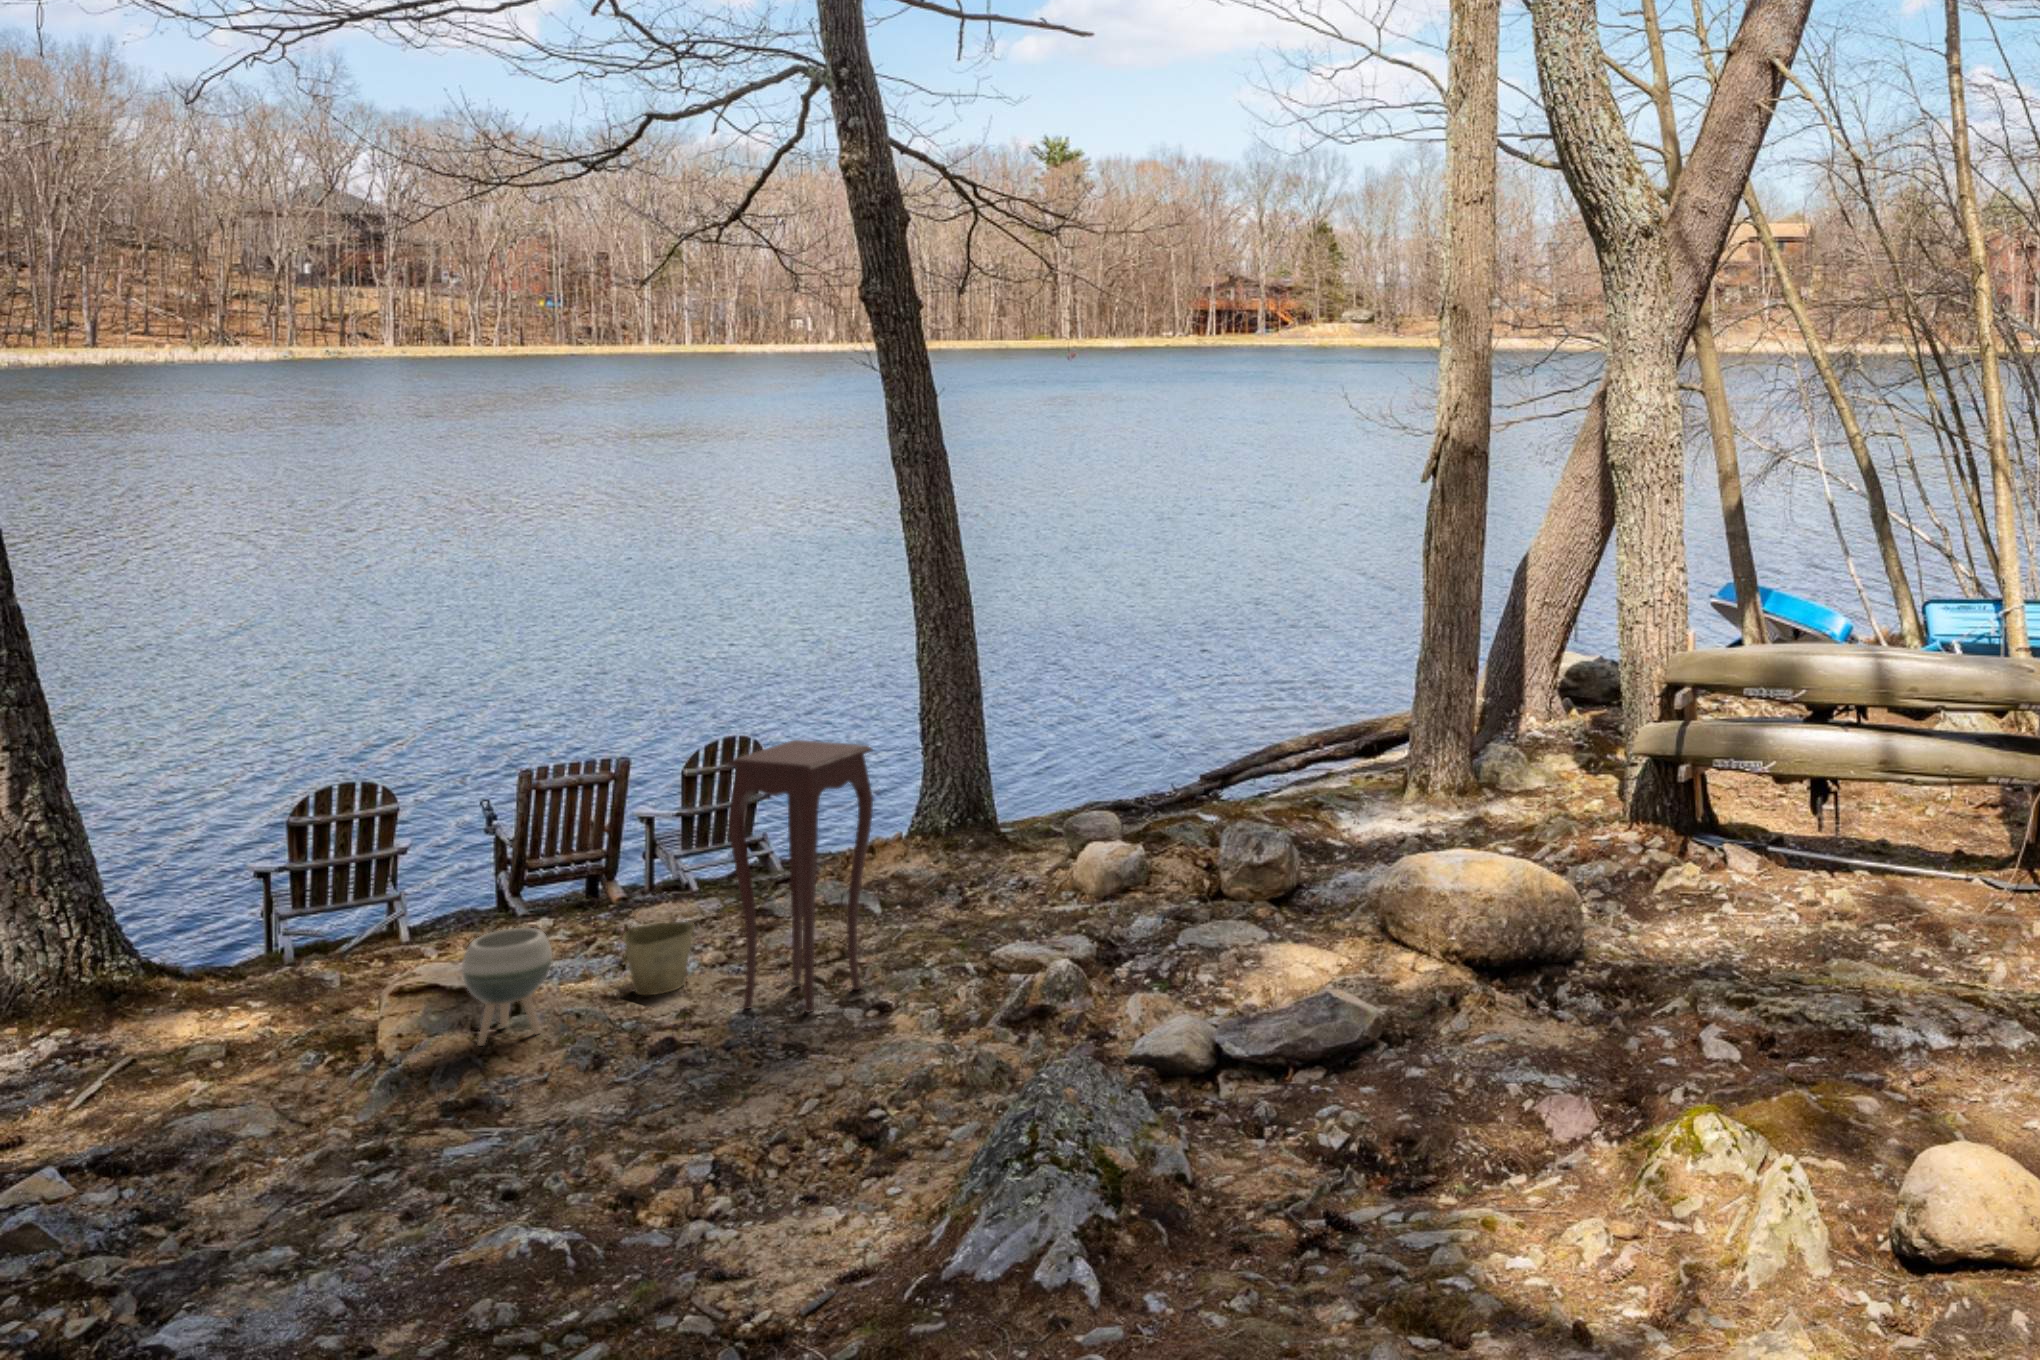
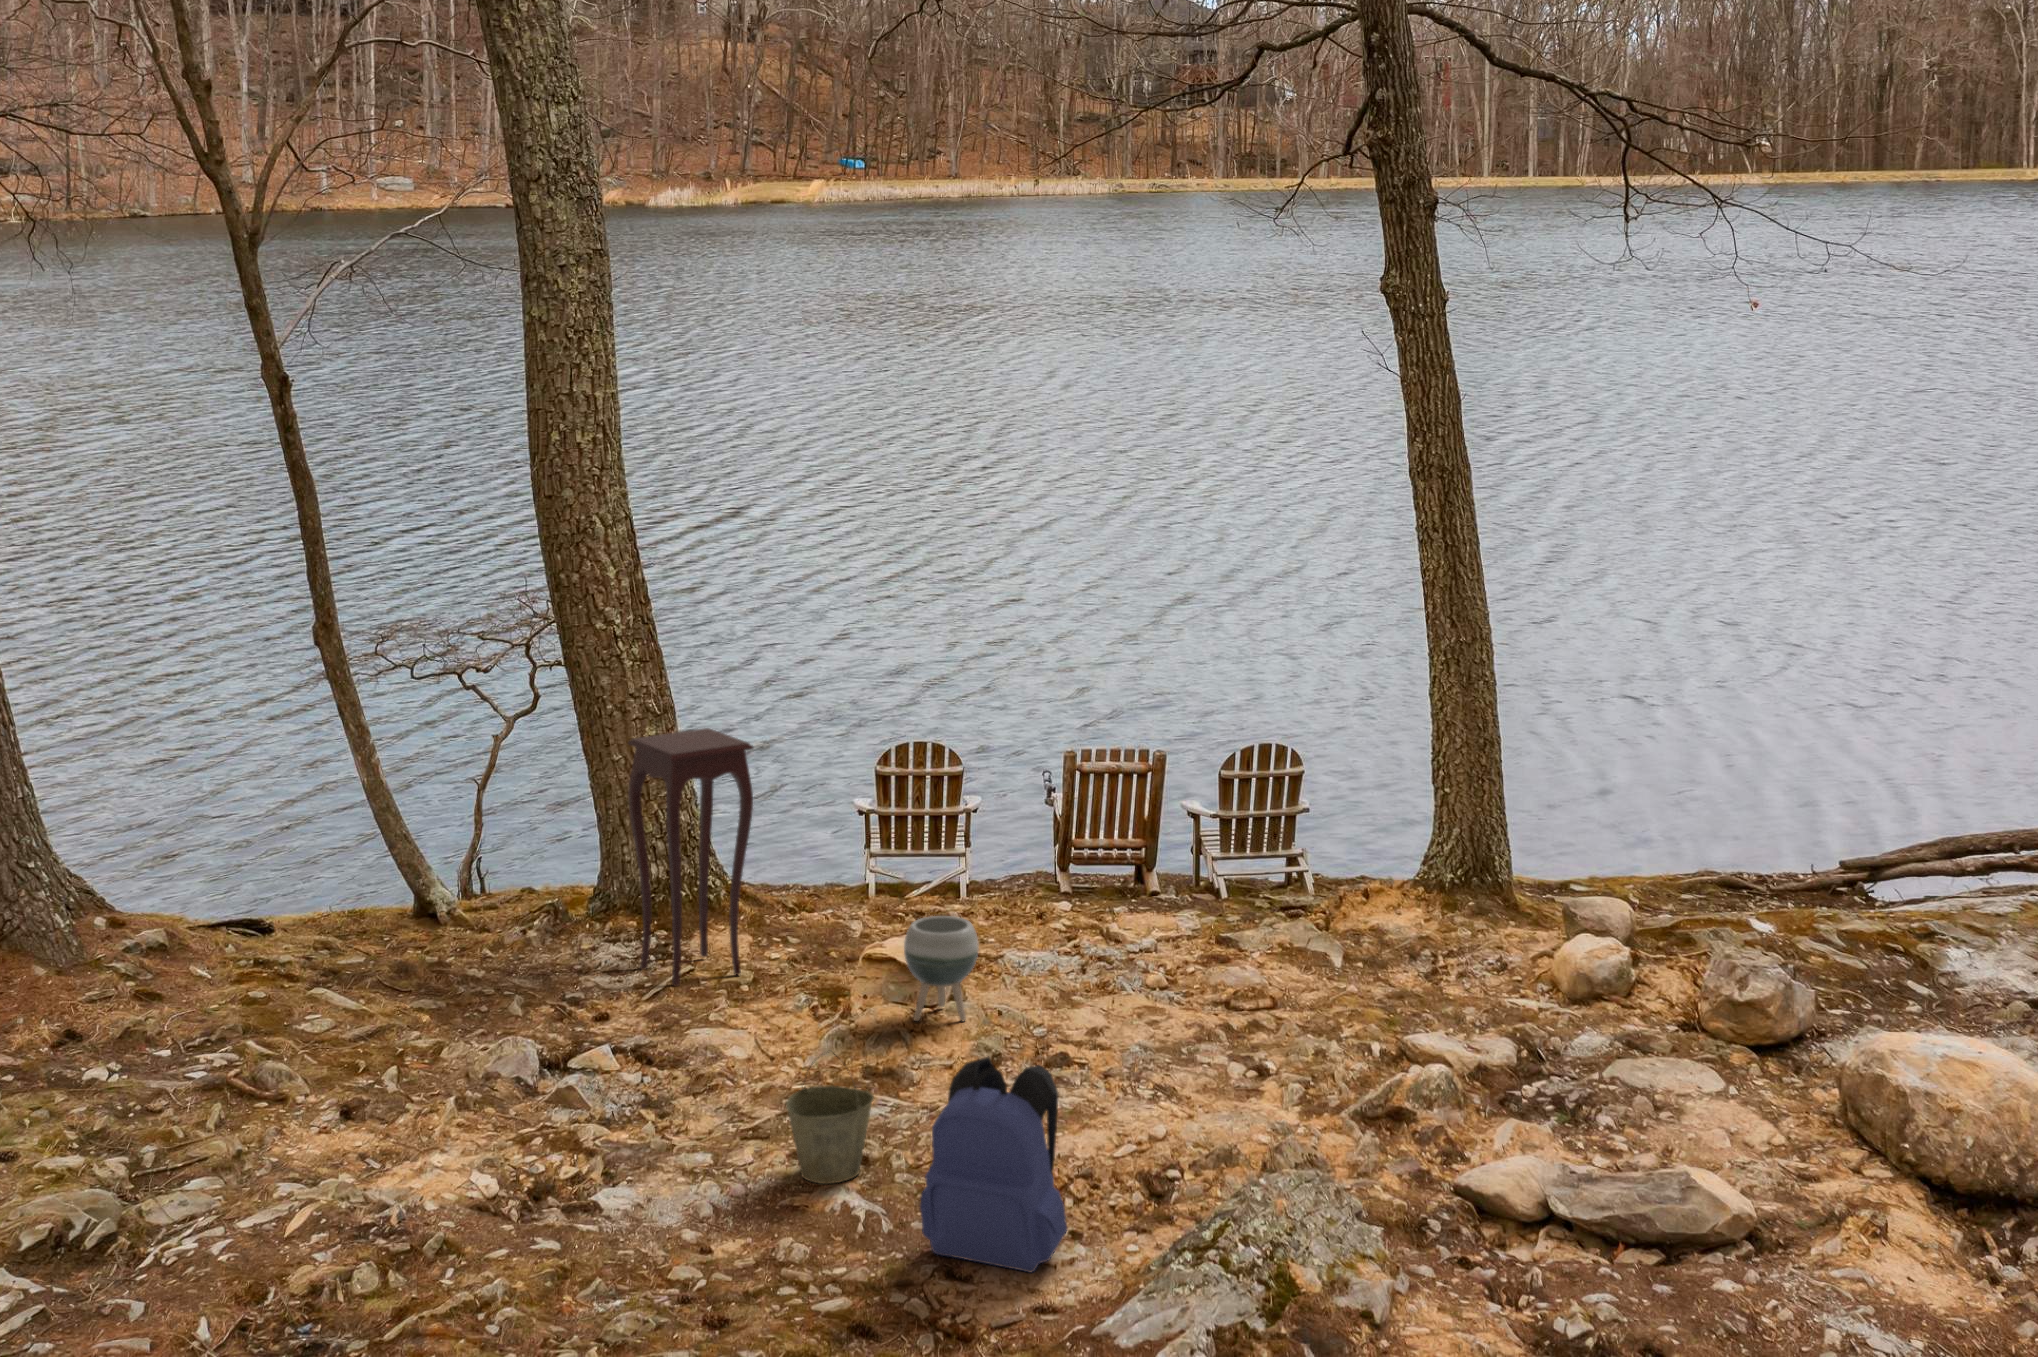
side table: present [729,740,873,1012] -> present [628,728,753,986]
bucket: present [623,899,694,995] -> present [786,1052,874,1184]
backpack: none [626,1035,800,1273] -> present [920,1057,1067,1273]

